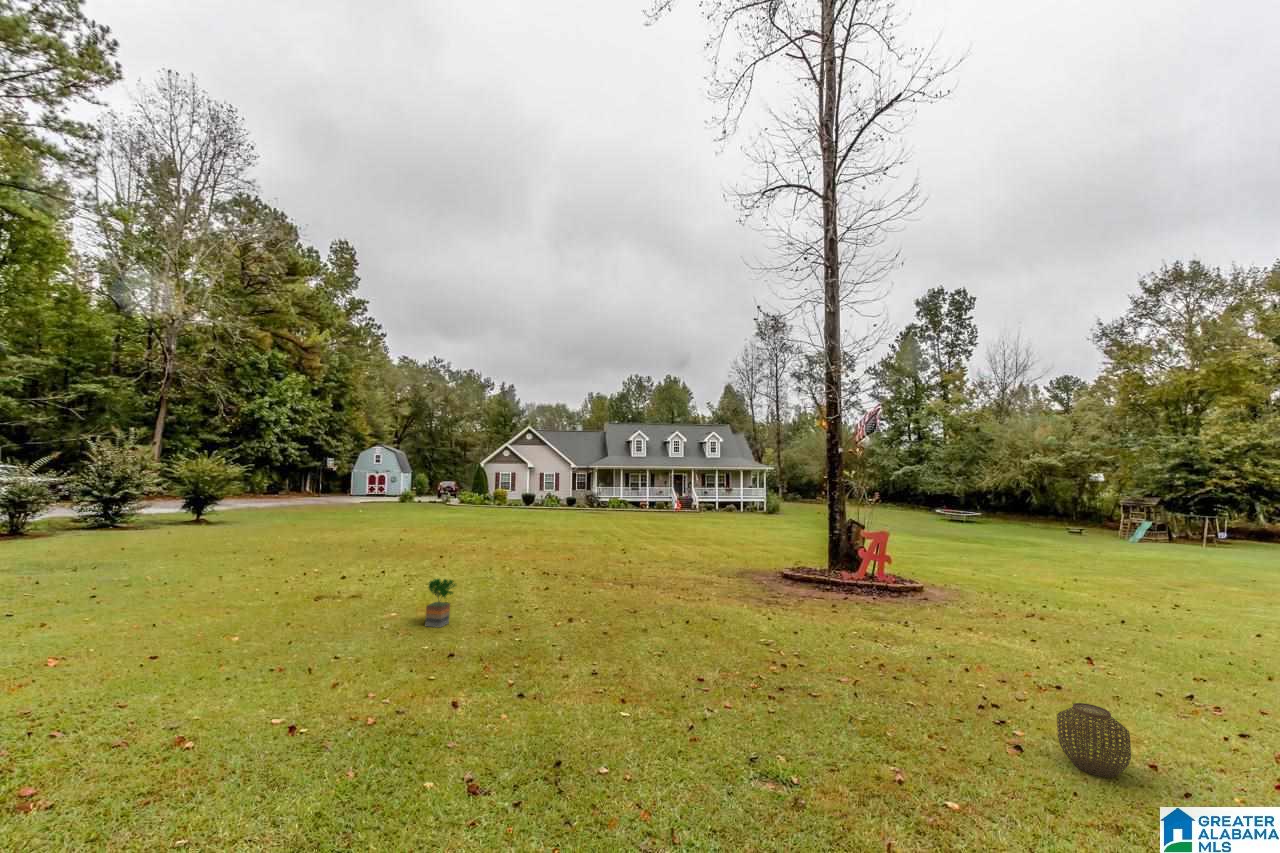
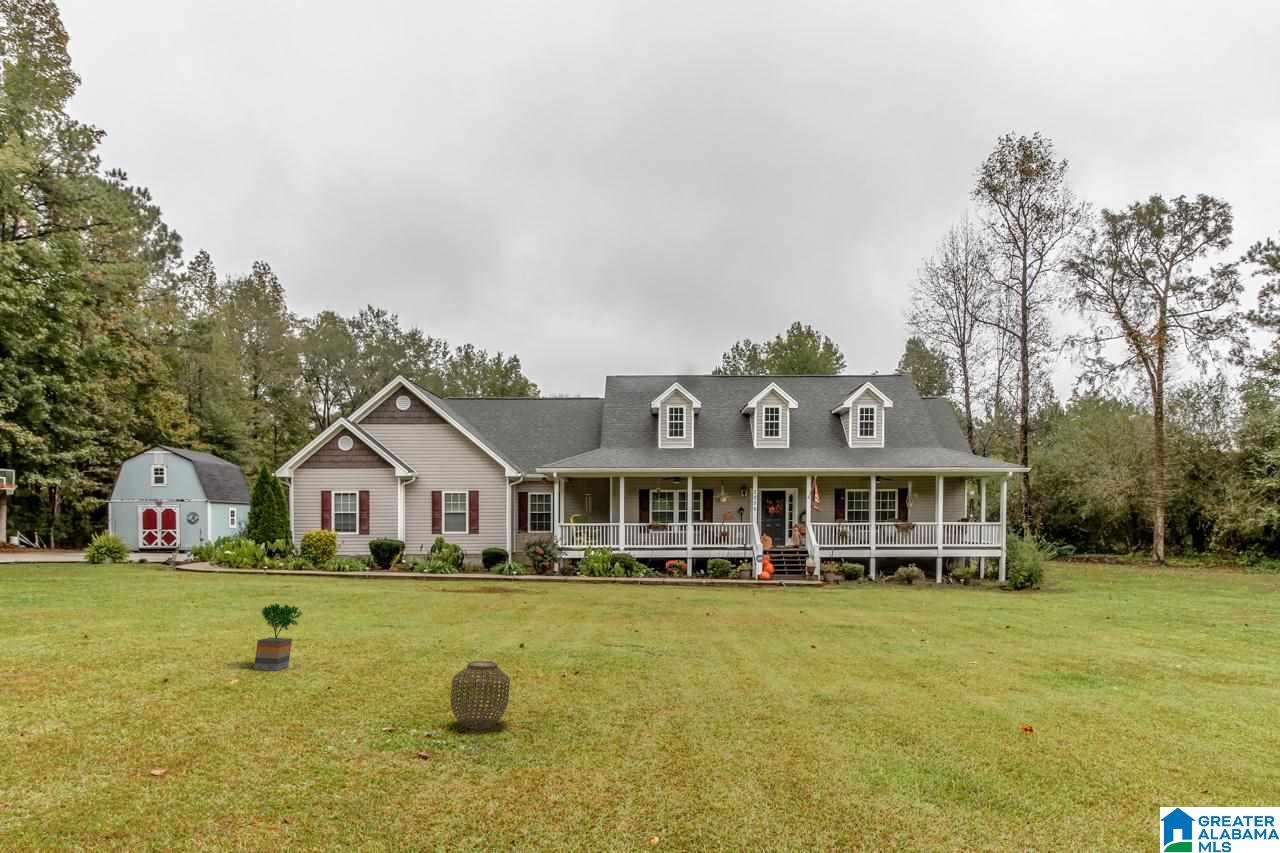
woven basket: present [1057,703,1131,777] -> present [451,661,510,729]

